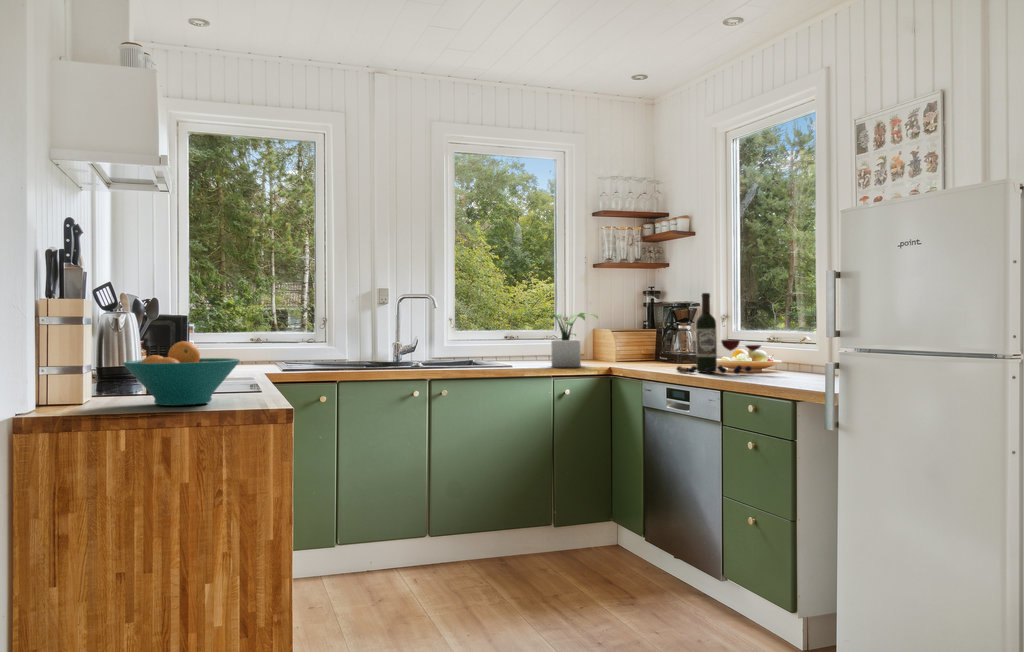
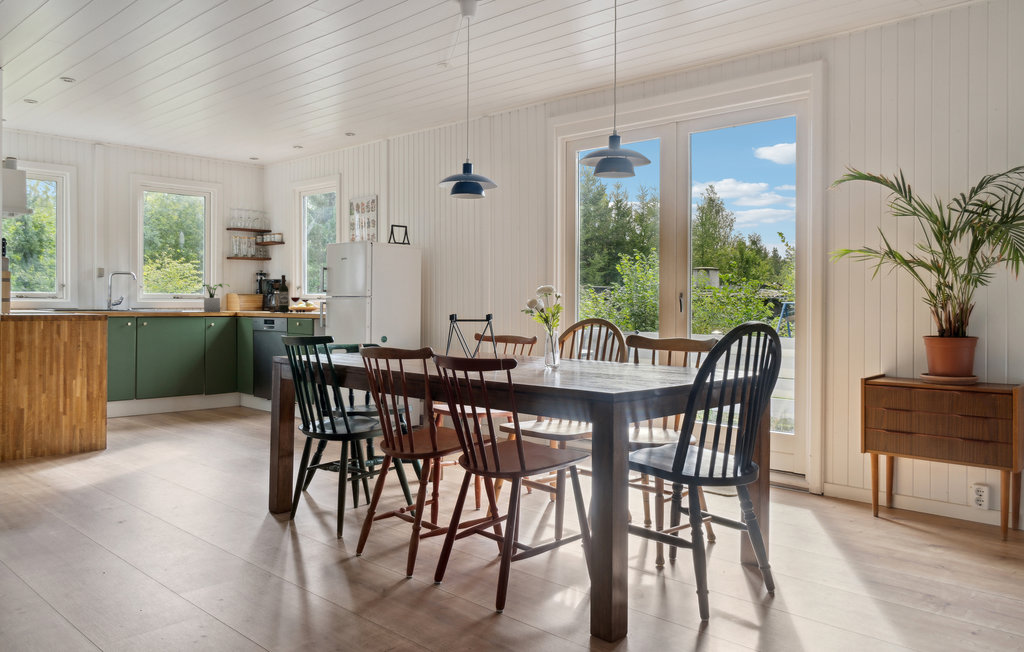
fruit bowl: present [123,341,240,406] -> none [28,290,78,315]

